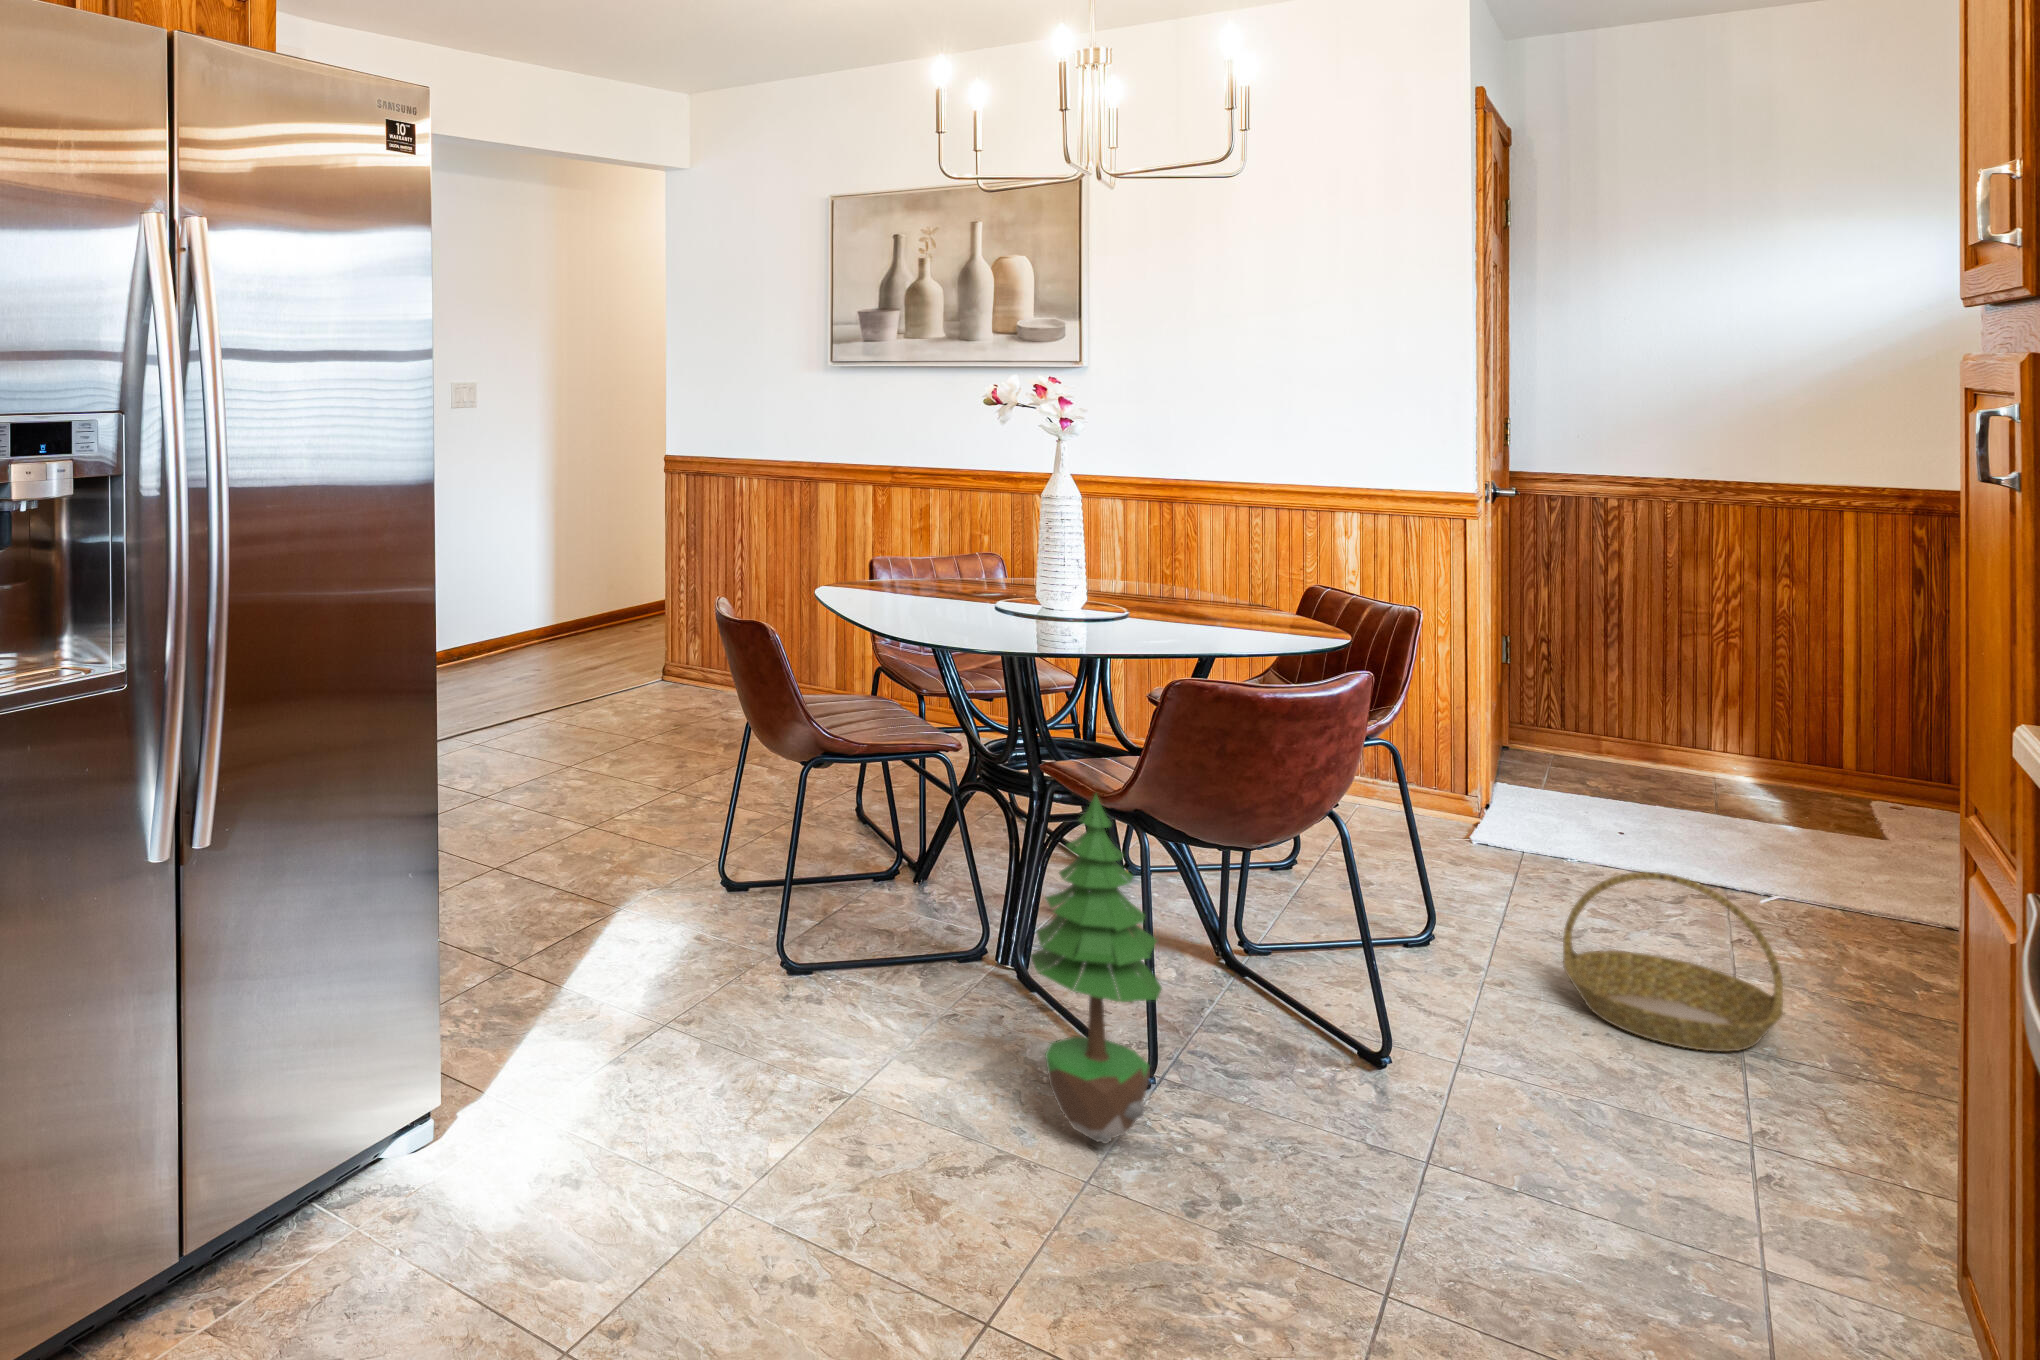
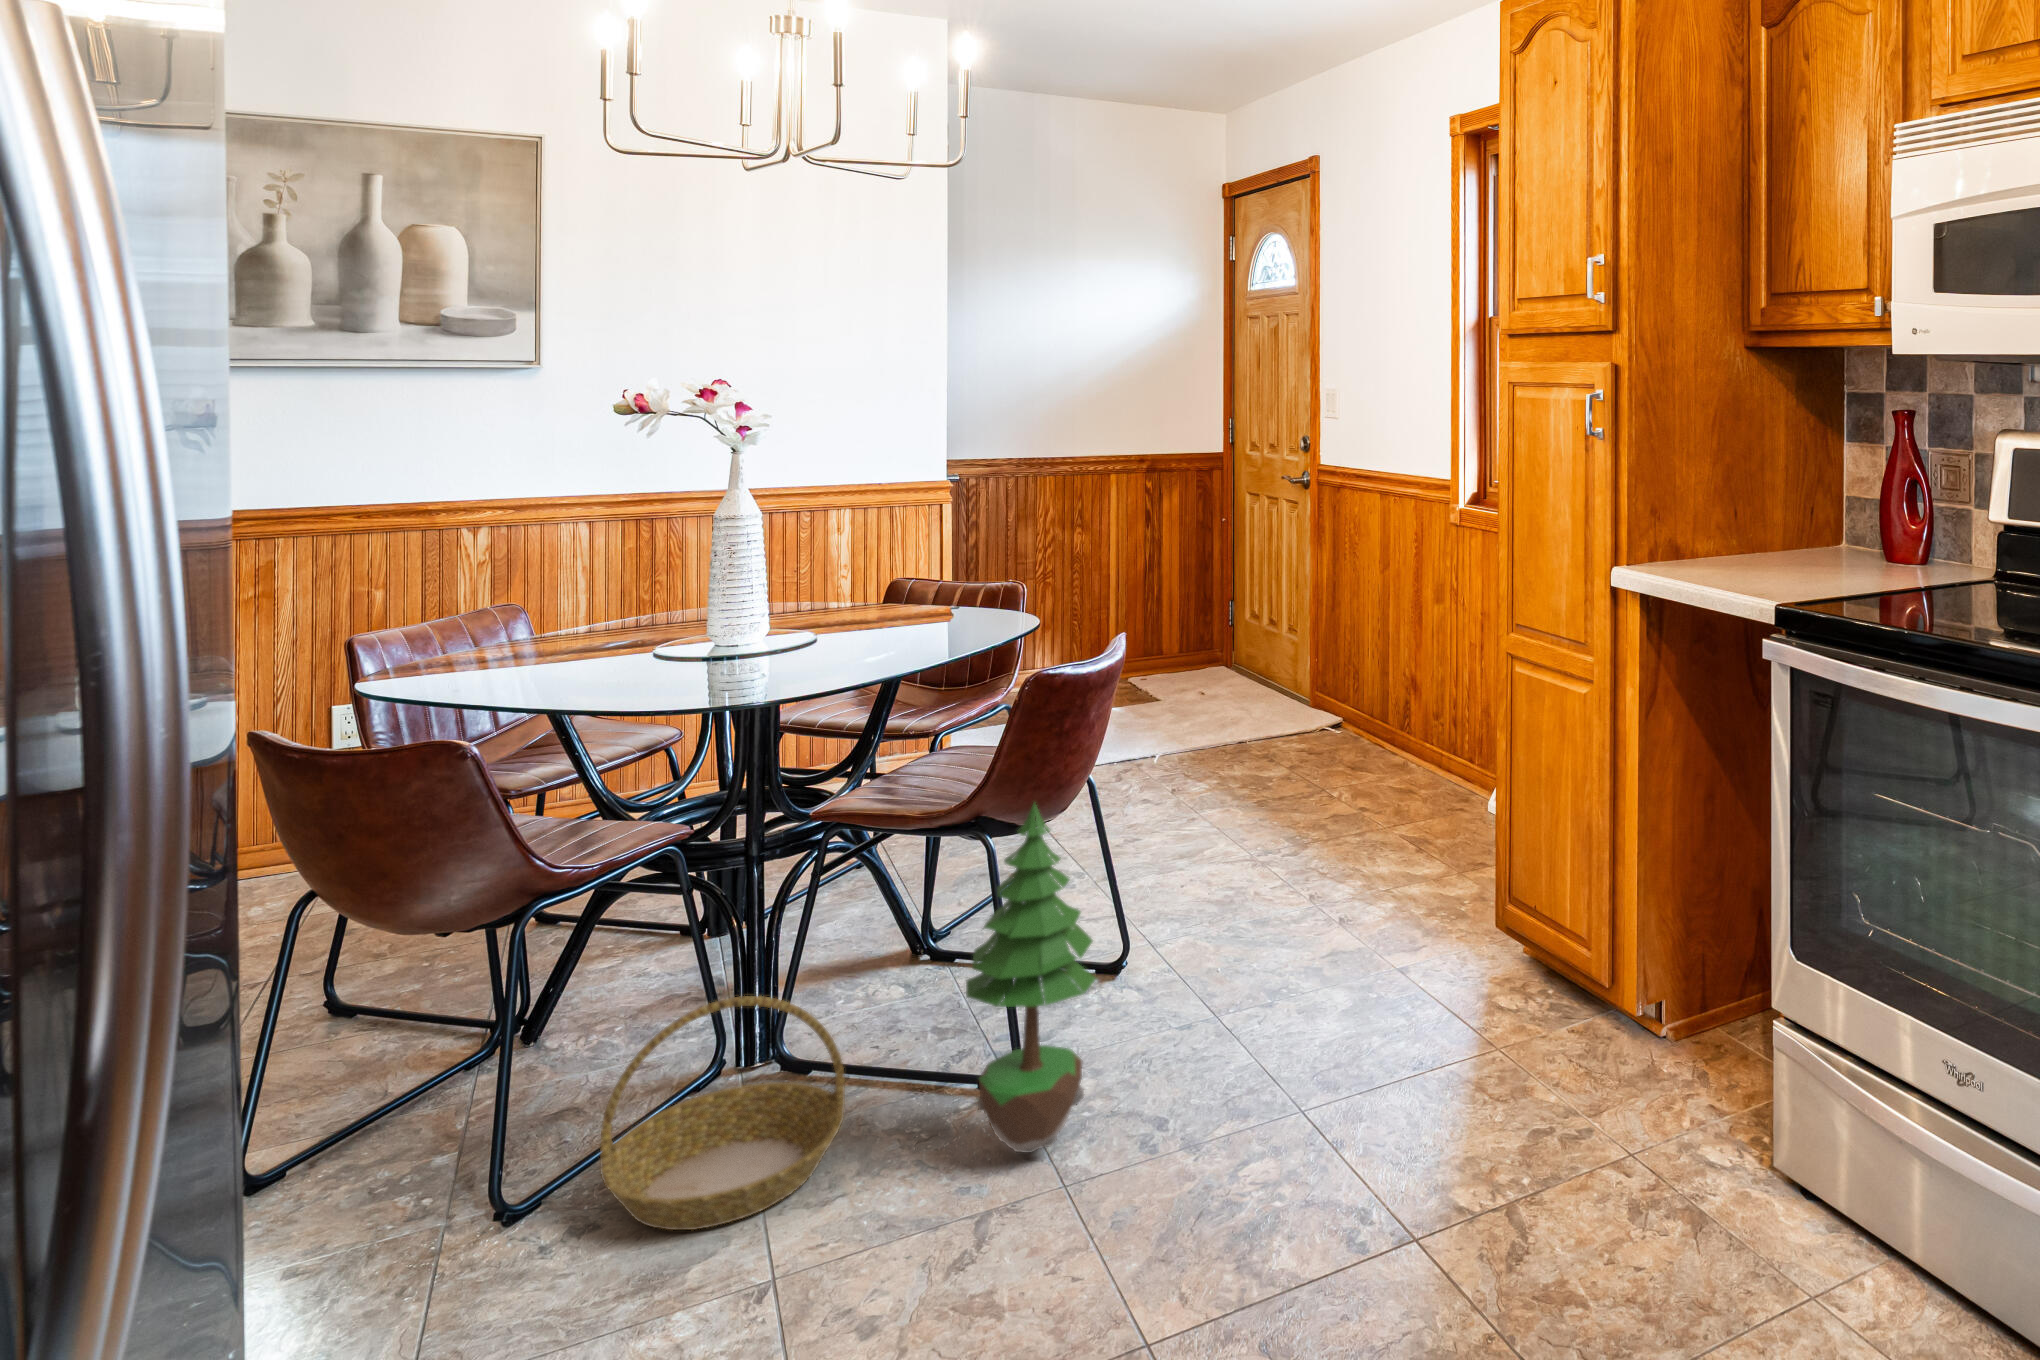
basket: present [1563,872,1783,1051] -> present [600,996,845,1230]

